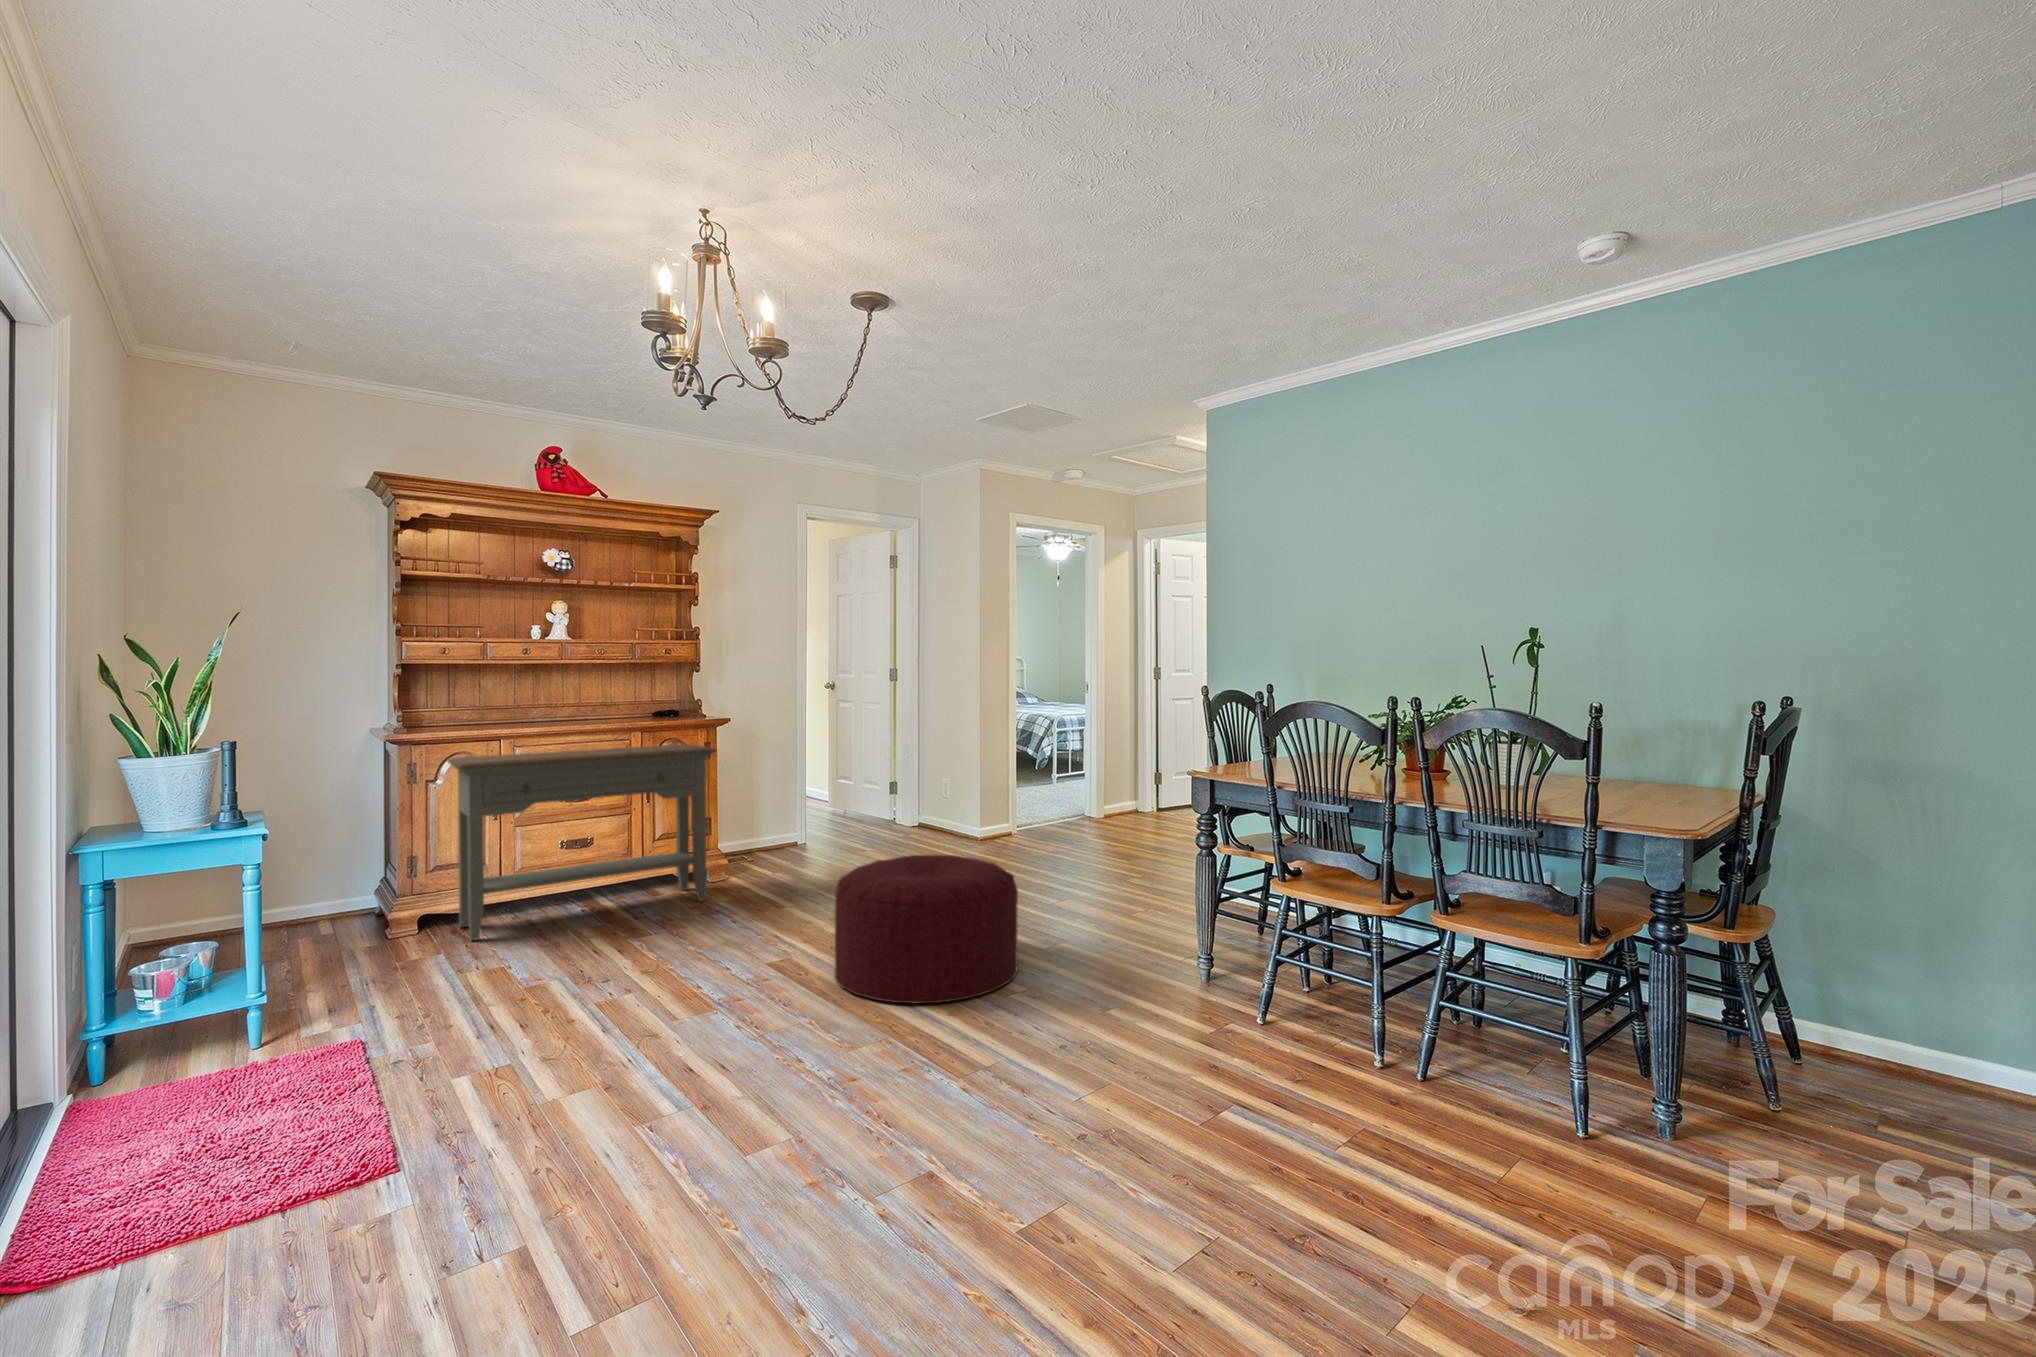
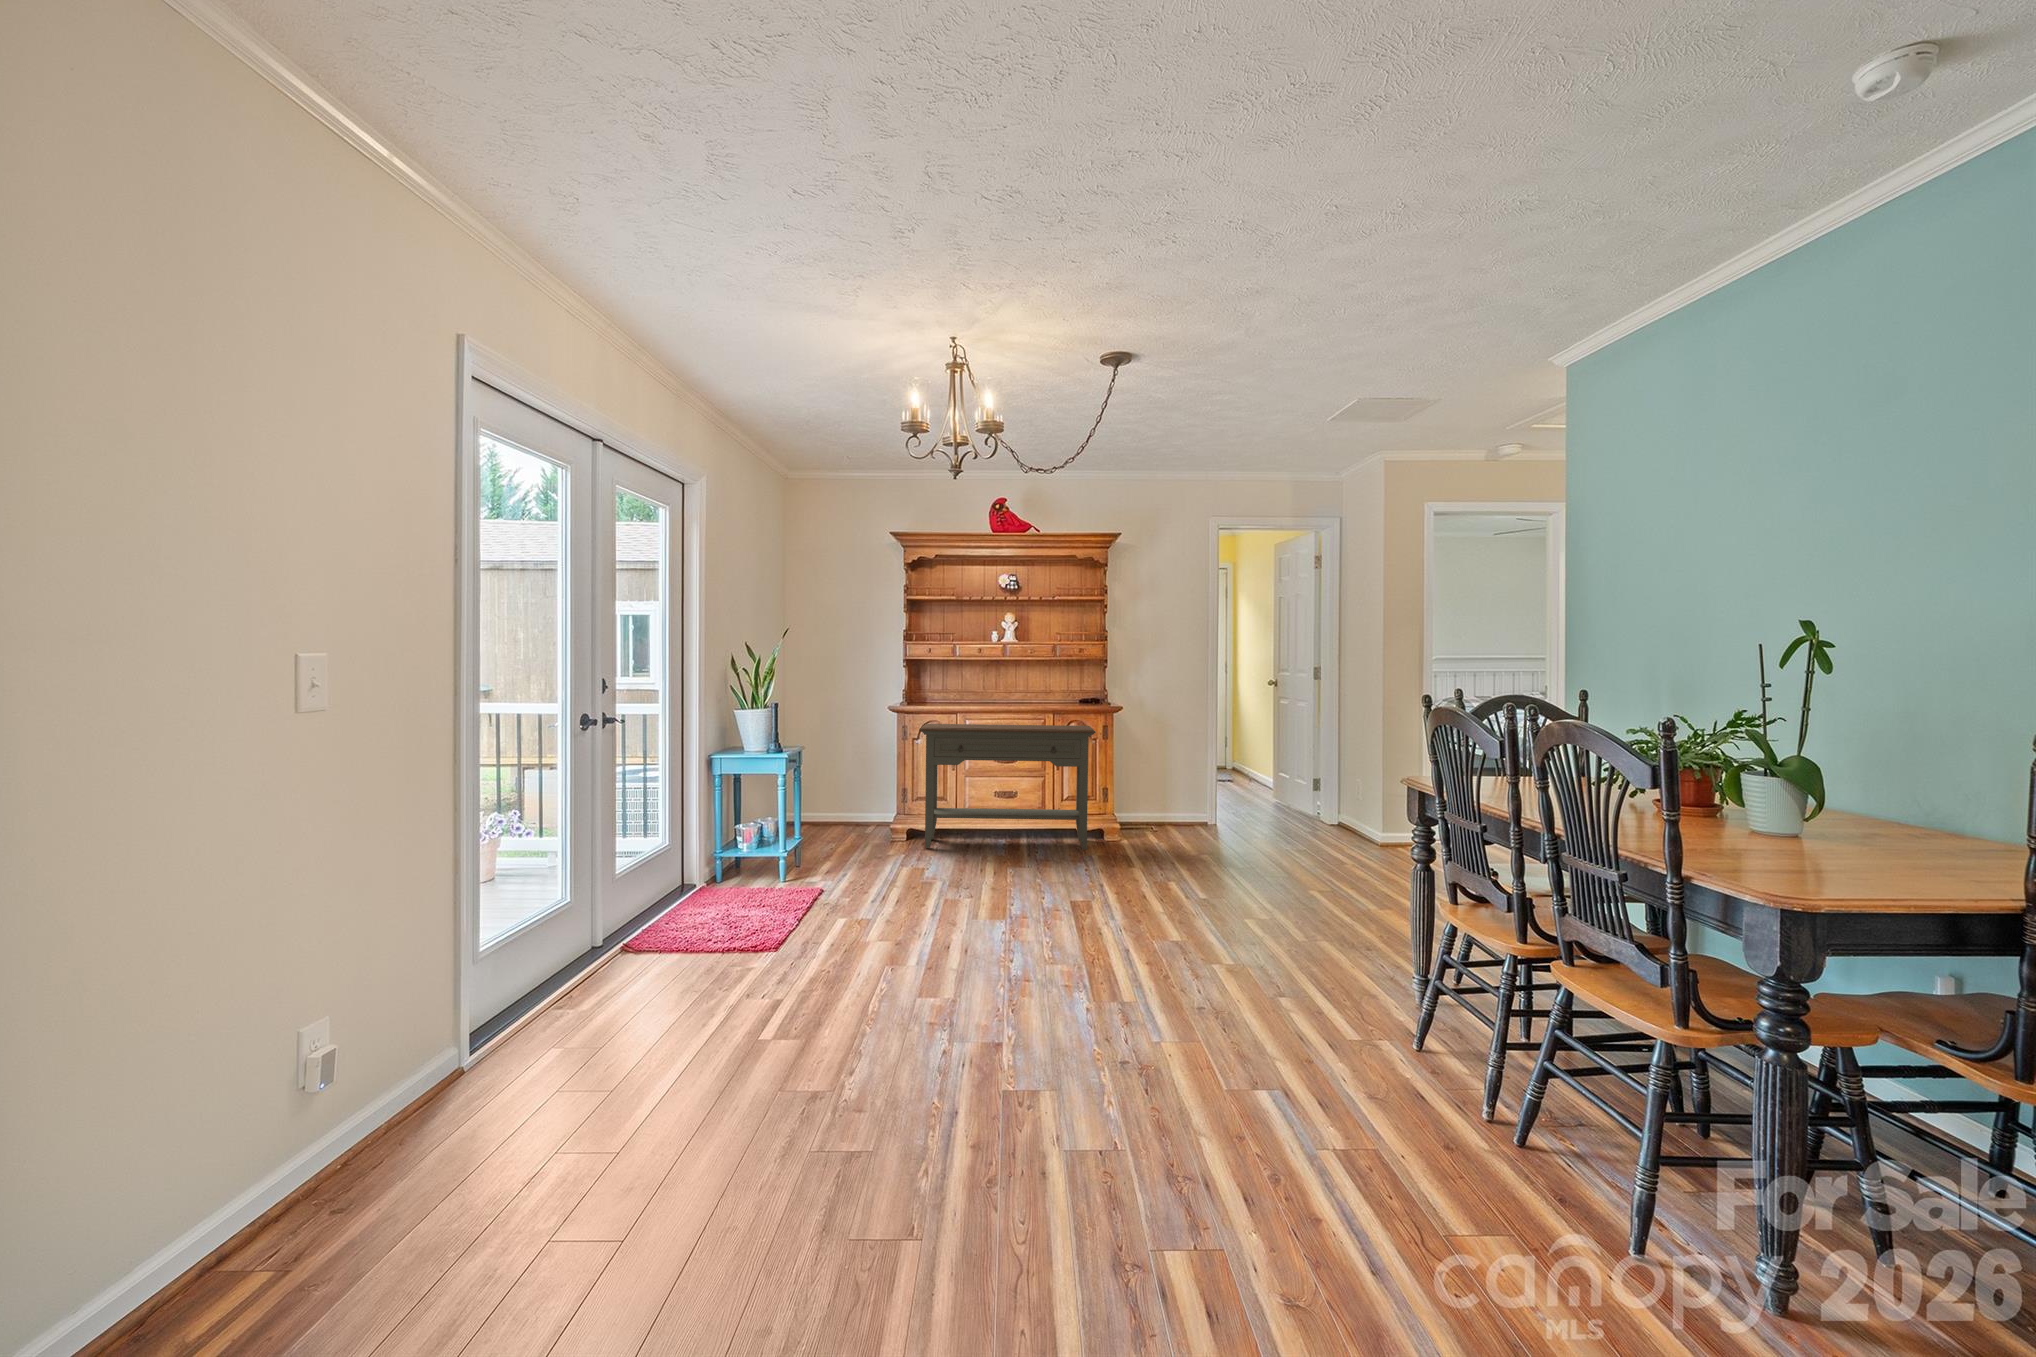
ottoman: present [835,855,1018,1004] -> none [1096,831,1256,956]

